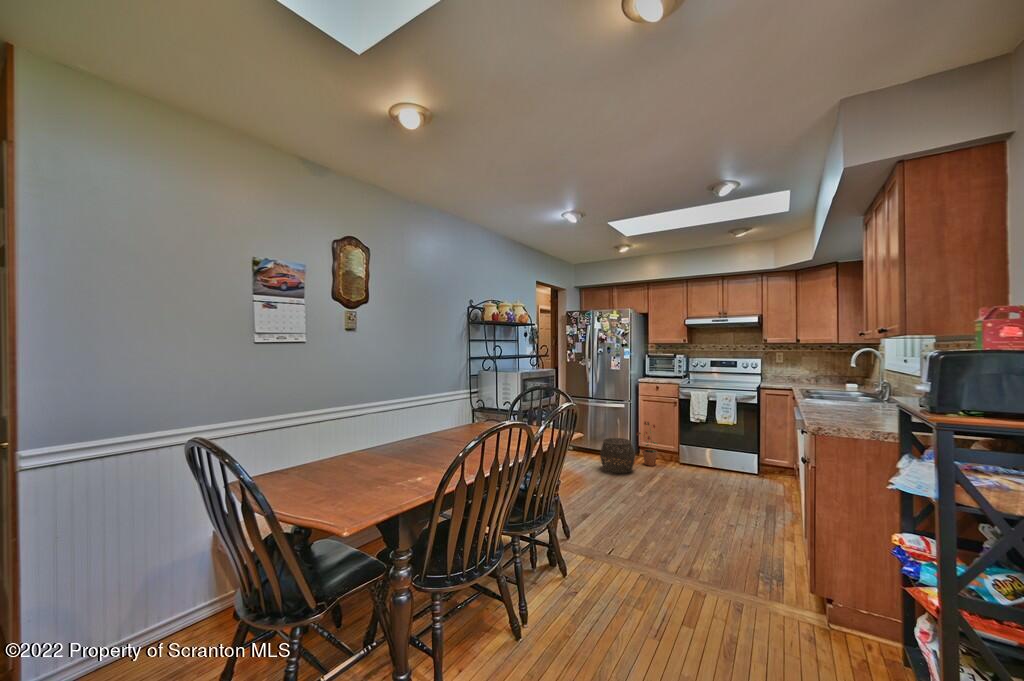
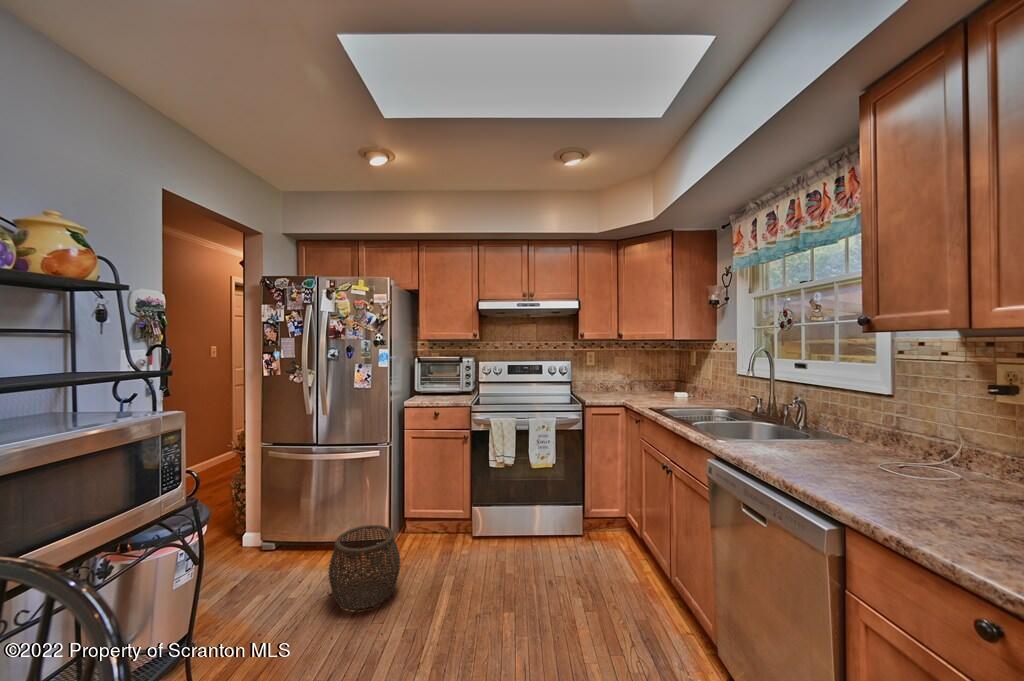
potted plant: present [636,422,657,466] -> none [401,479,442,562]

